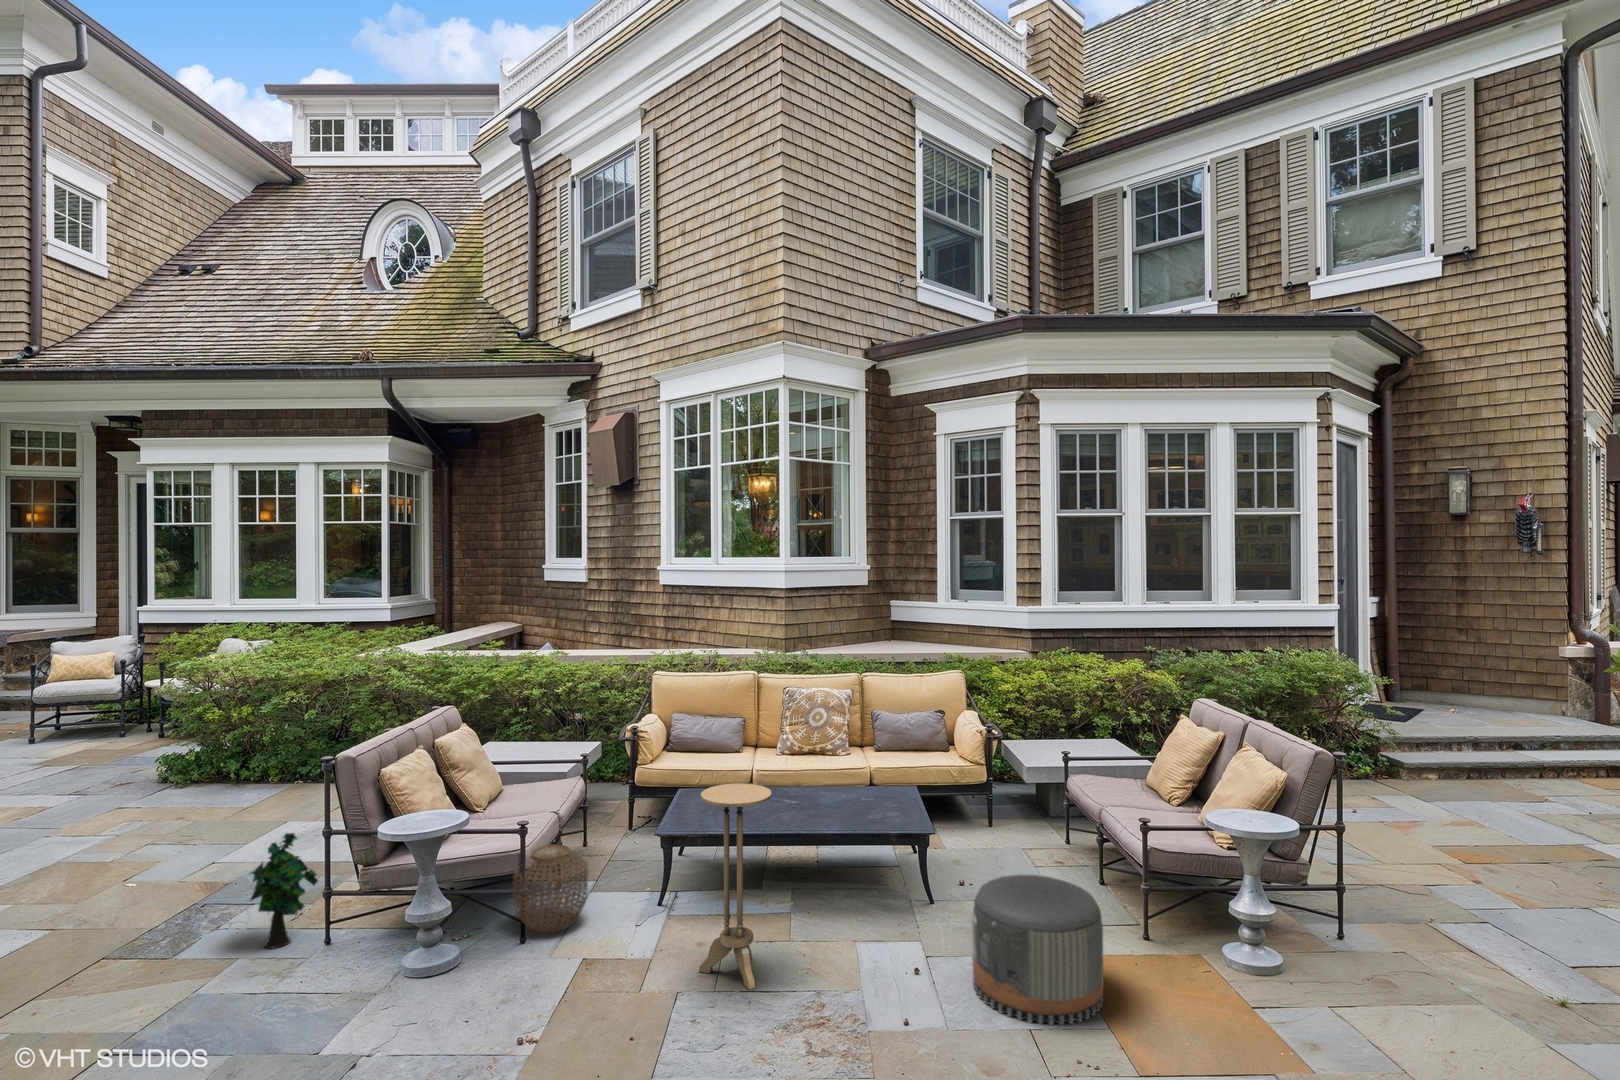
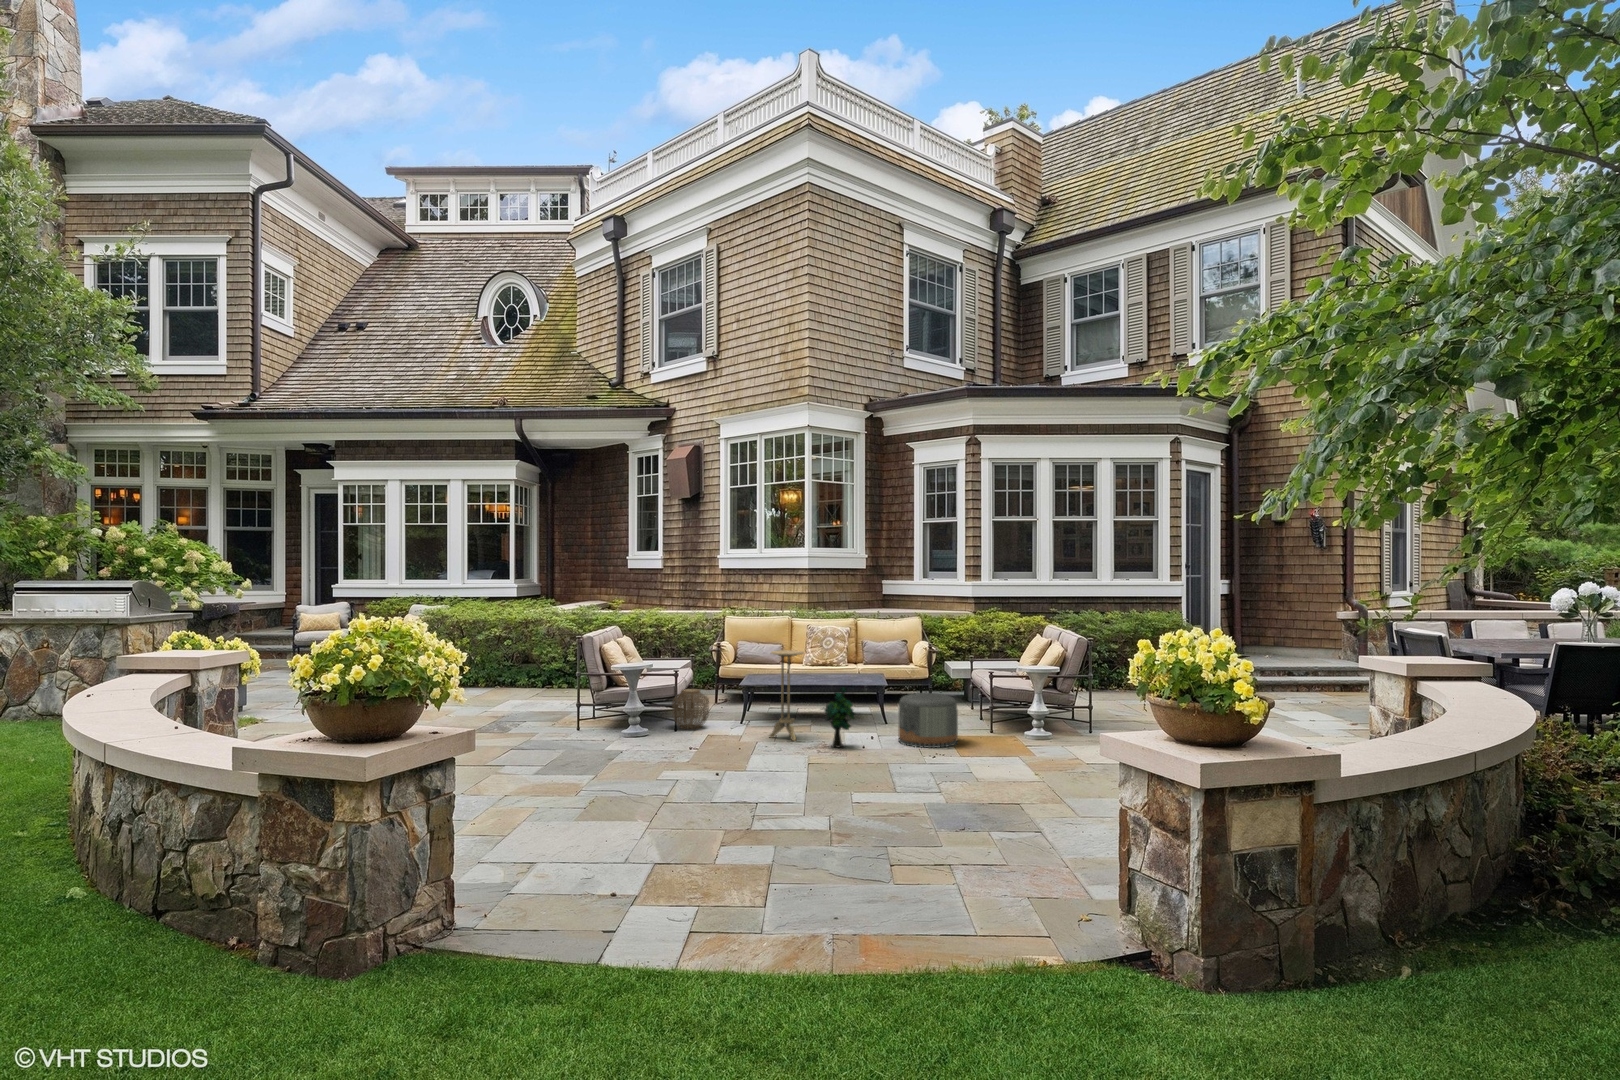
decorative plant: present [251,833,318,949] -> present [824,687,855,747]

